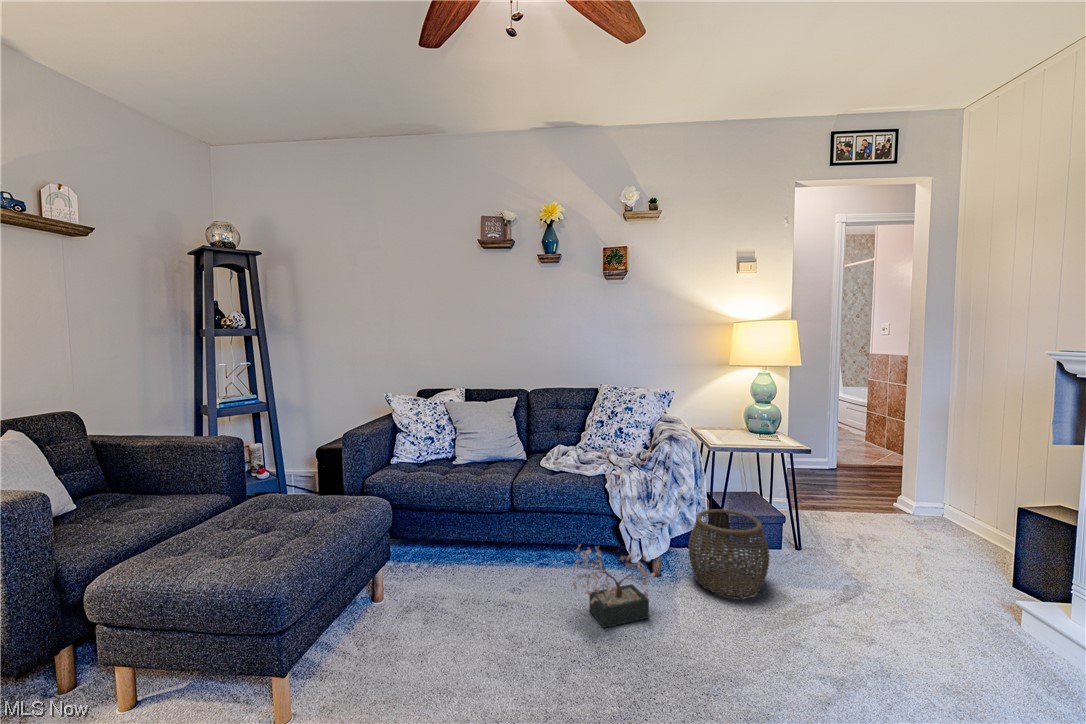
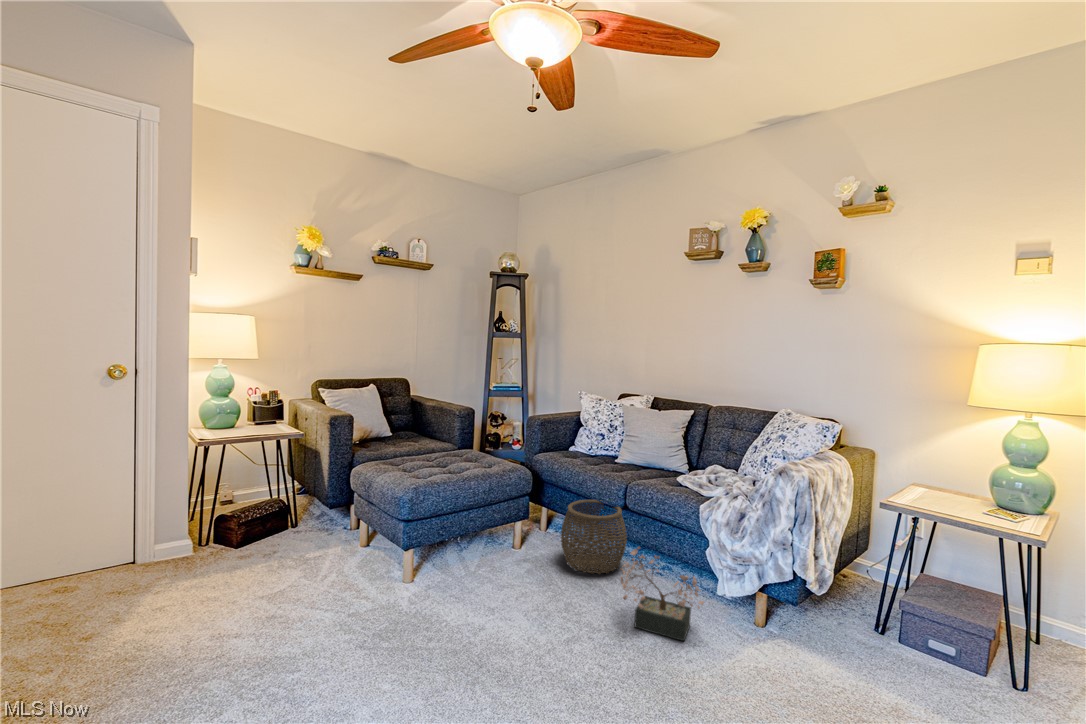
woven basket: present [688,509,770,598] -> present [561,500,627,574]

